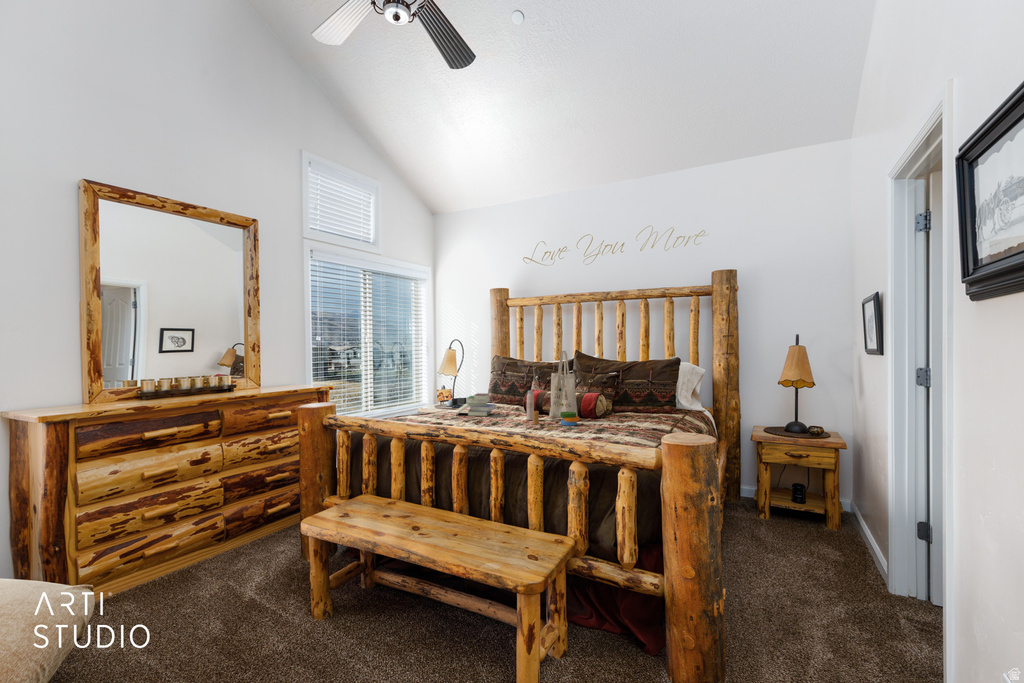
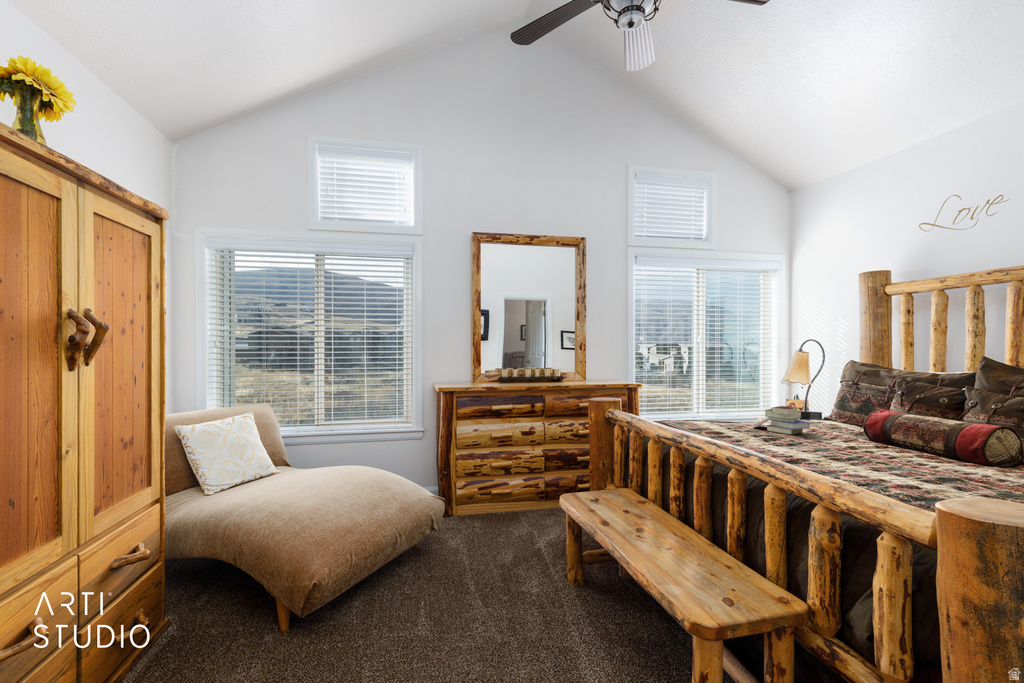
tote bag: present [527,351,579,430] -> none [843,358,932,467]

